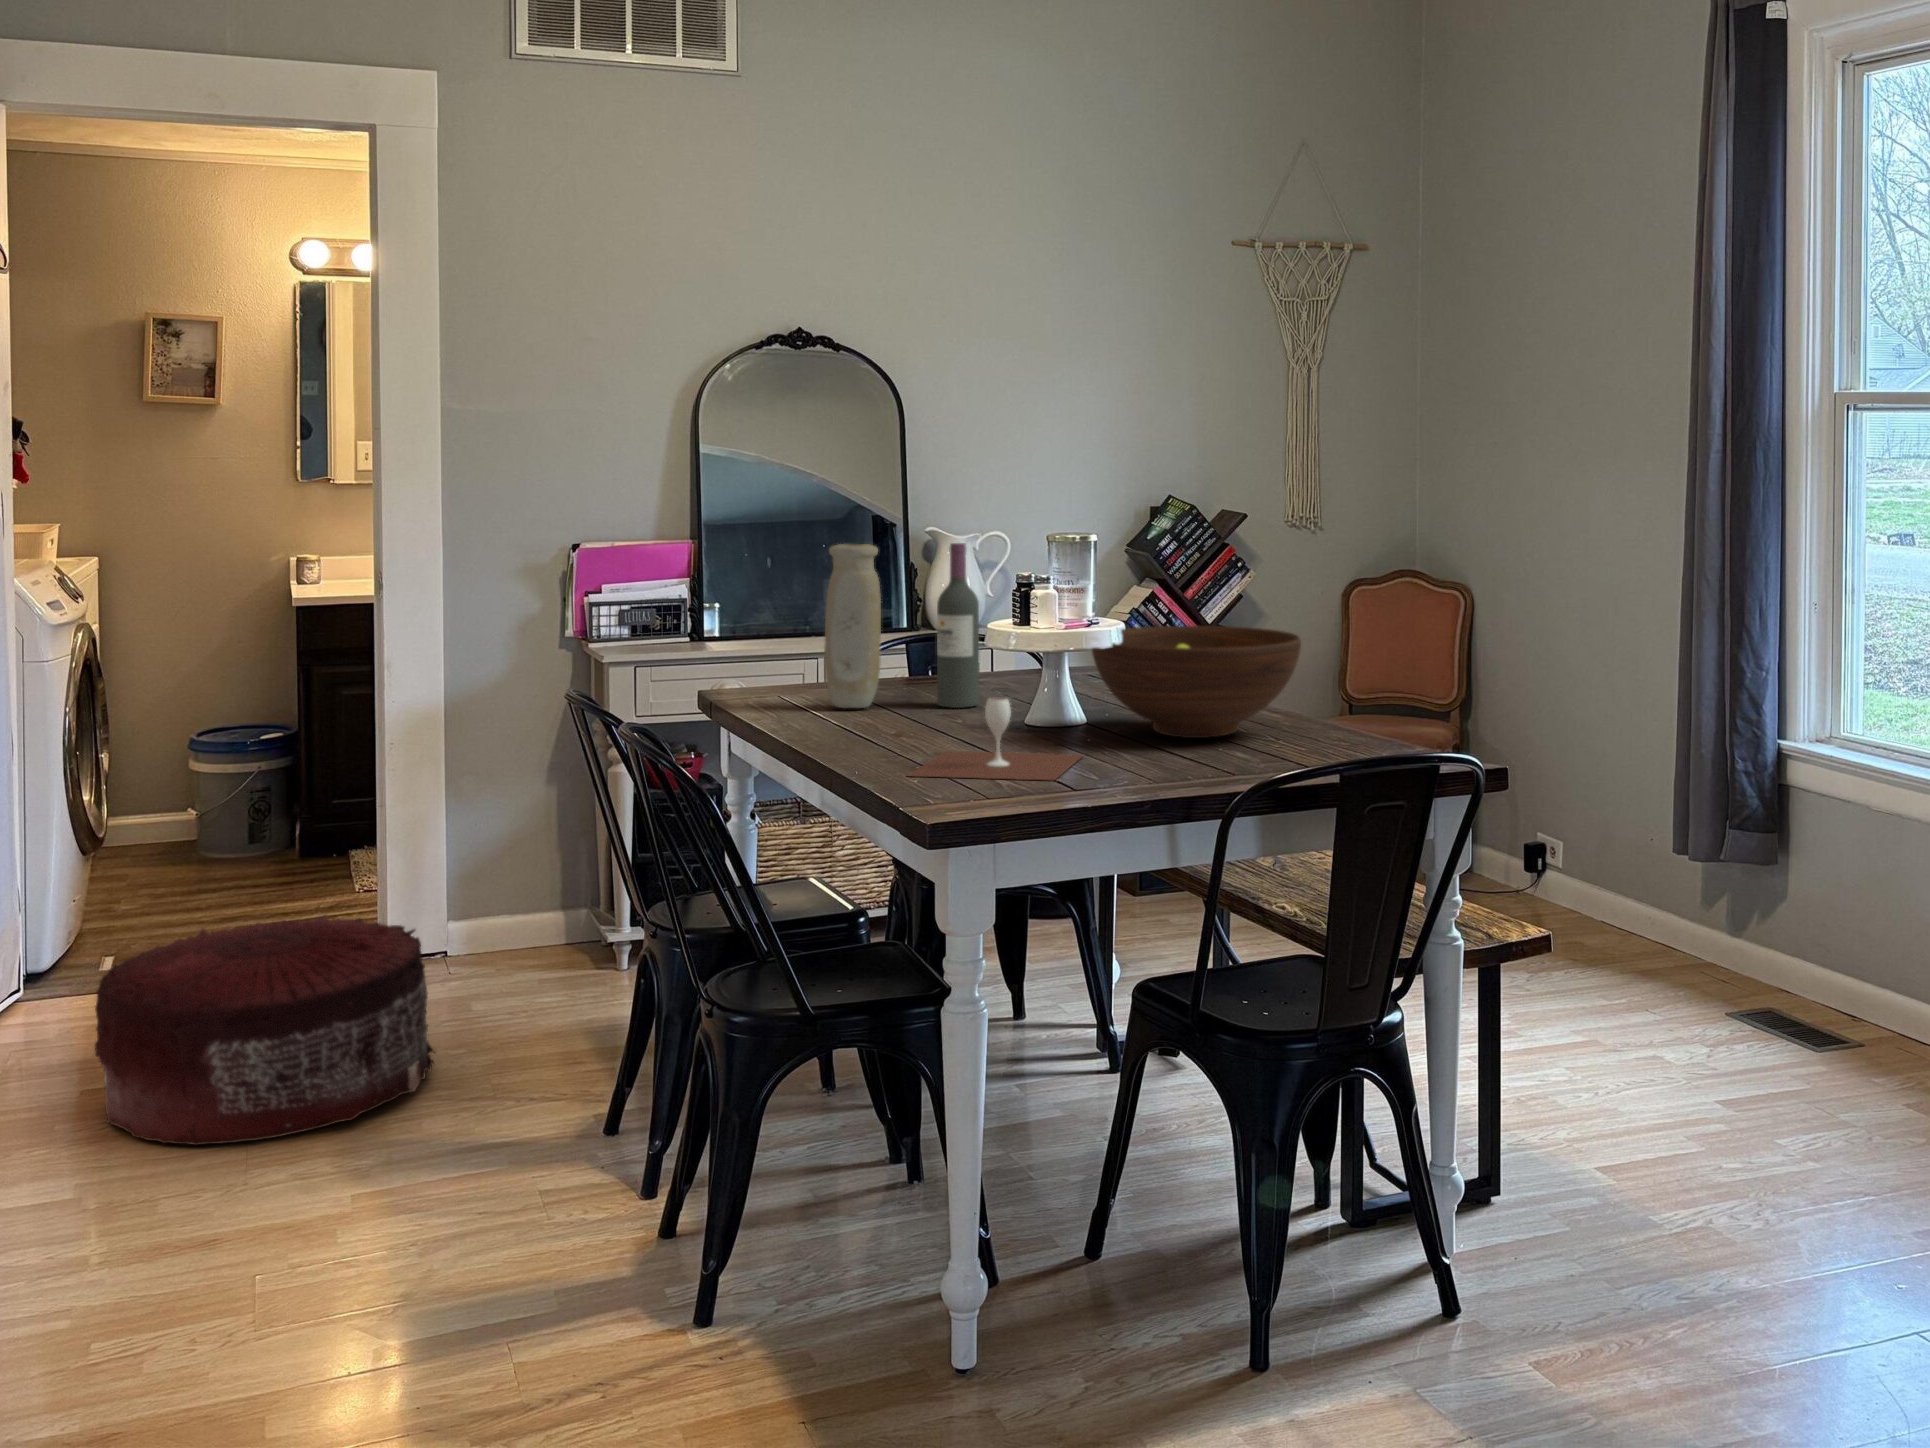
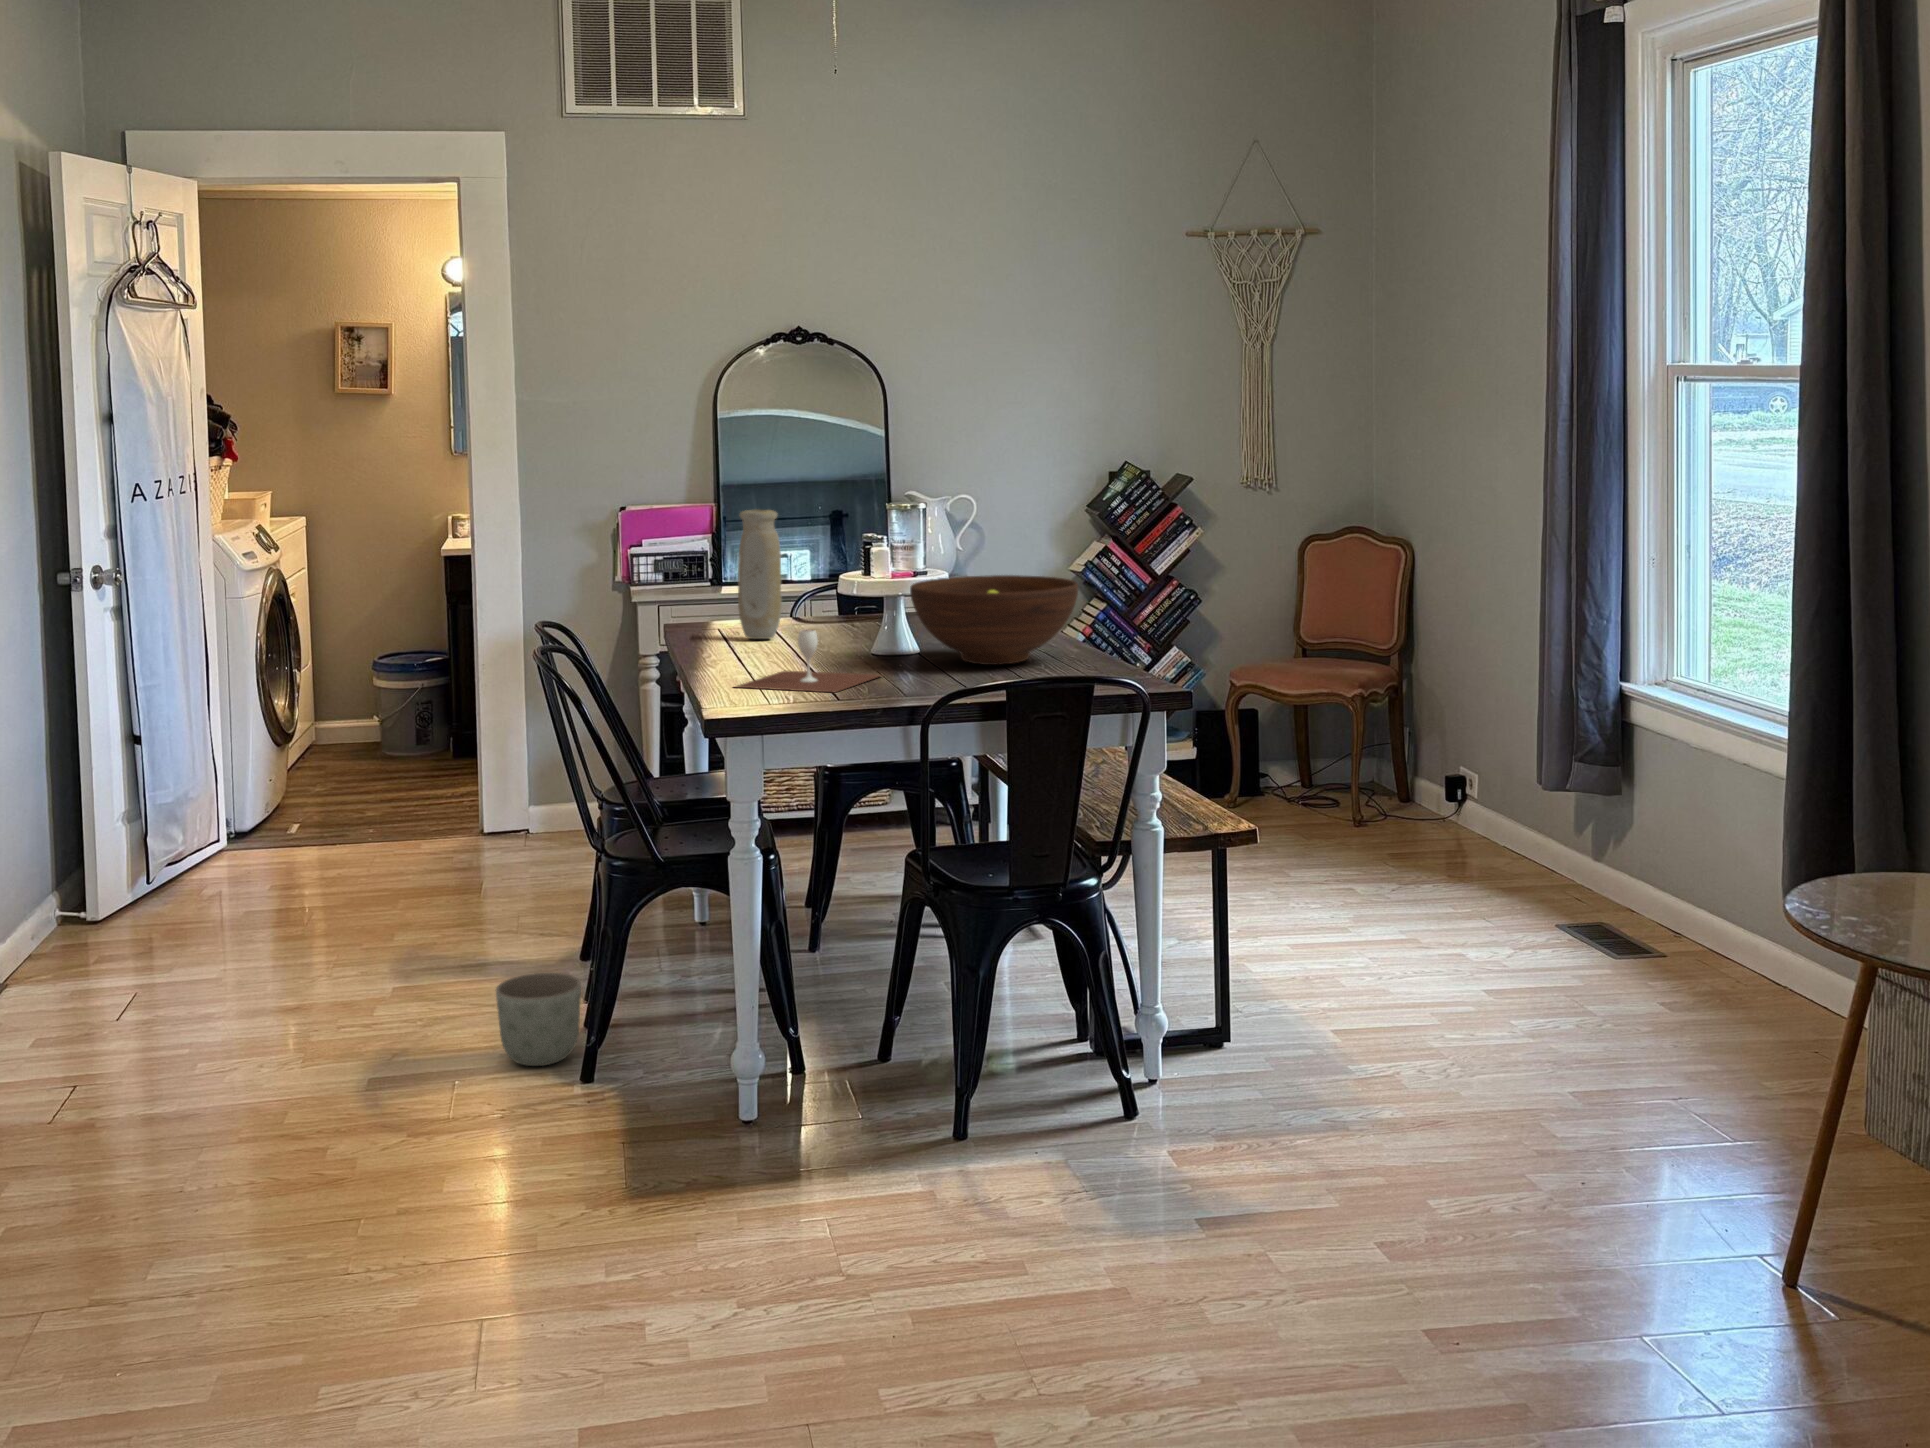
wine bottle: present [937,543,979,708] -> none [826,508,860,640]
pouf: present [95,915,434,1145] -> none [237,792,485,953]
planter: none [550,1167,669,1301] -> present [496,973,581,1066]

